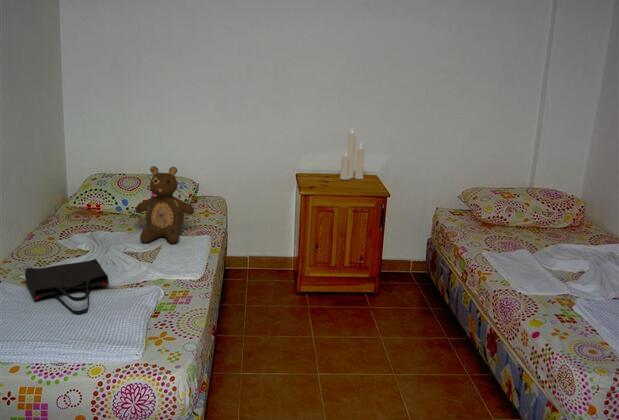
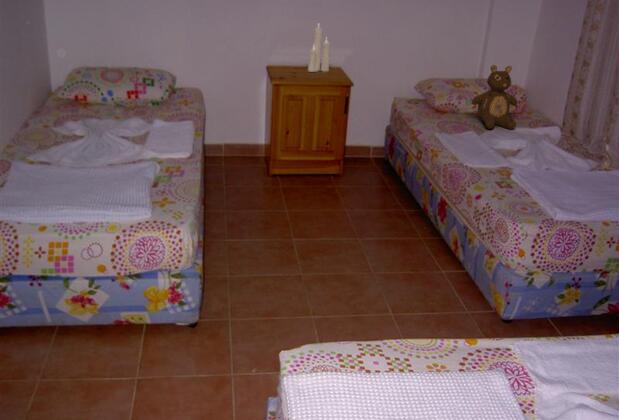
teddy bear: present [136,166,194,243] -> present [472,65,518,129]
tote bag: present [25,259,109,314] -> none [32,140,110,185]

